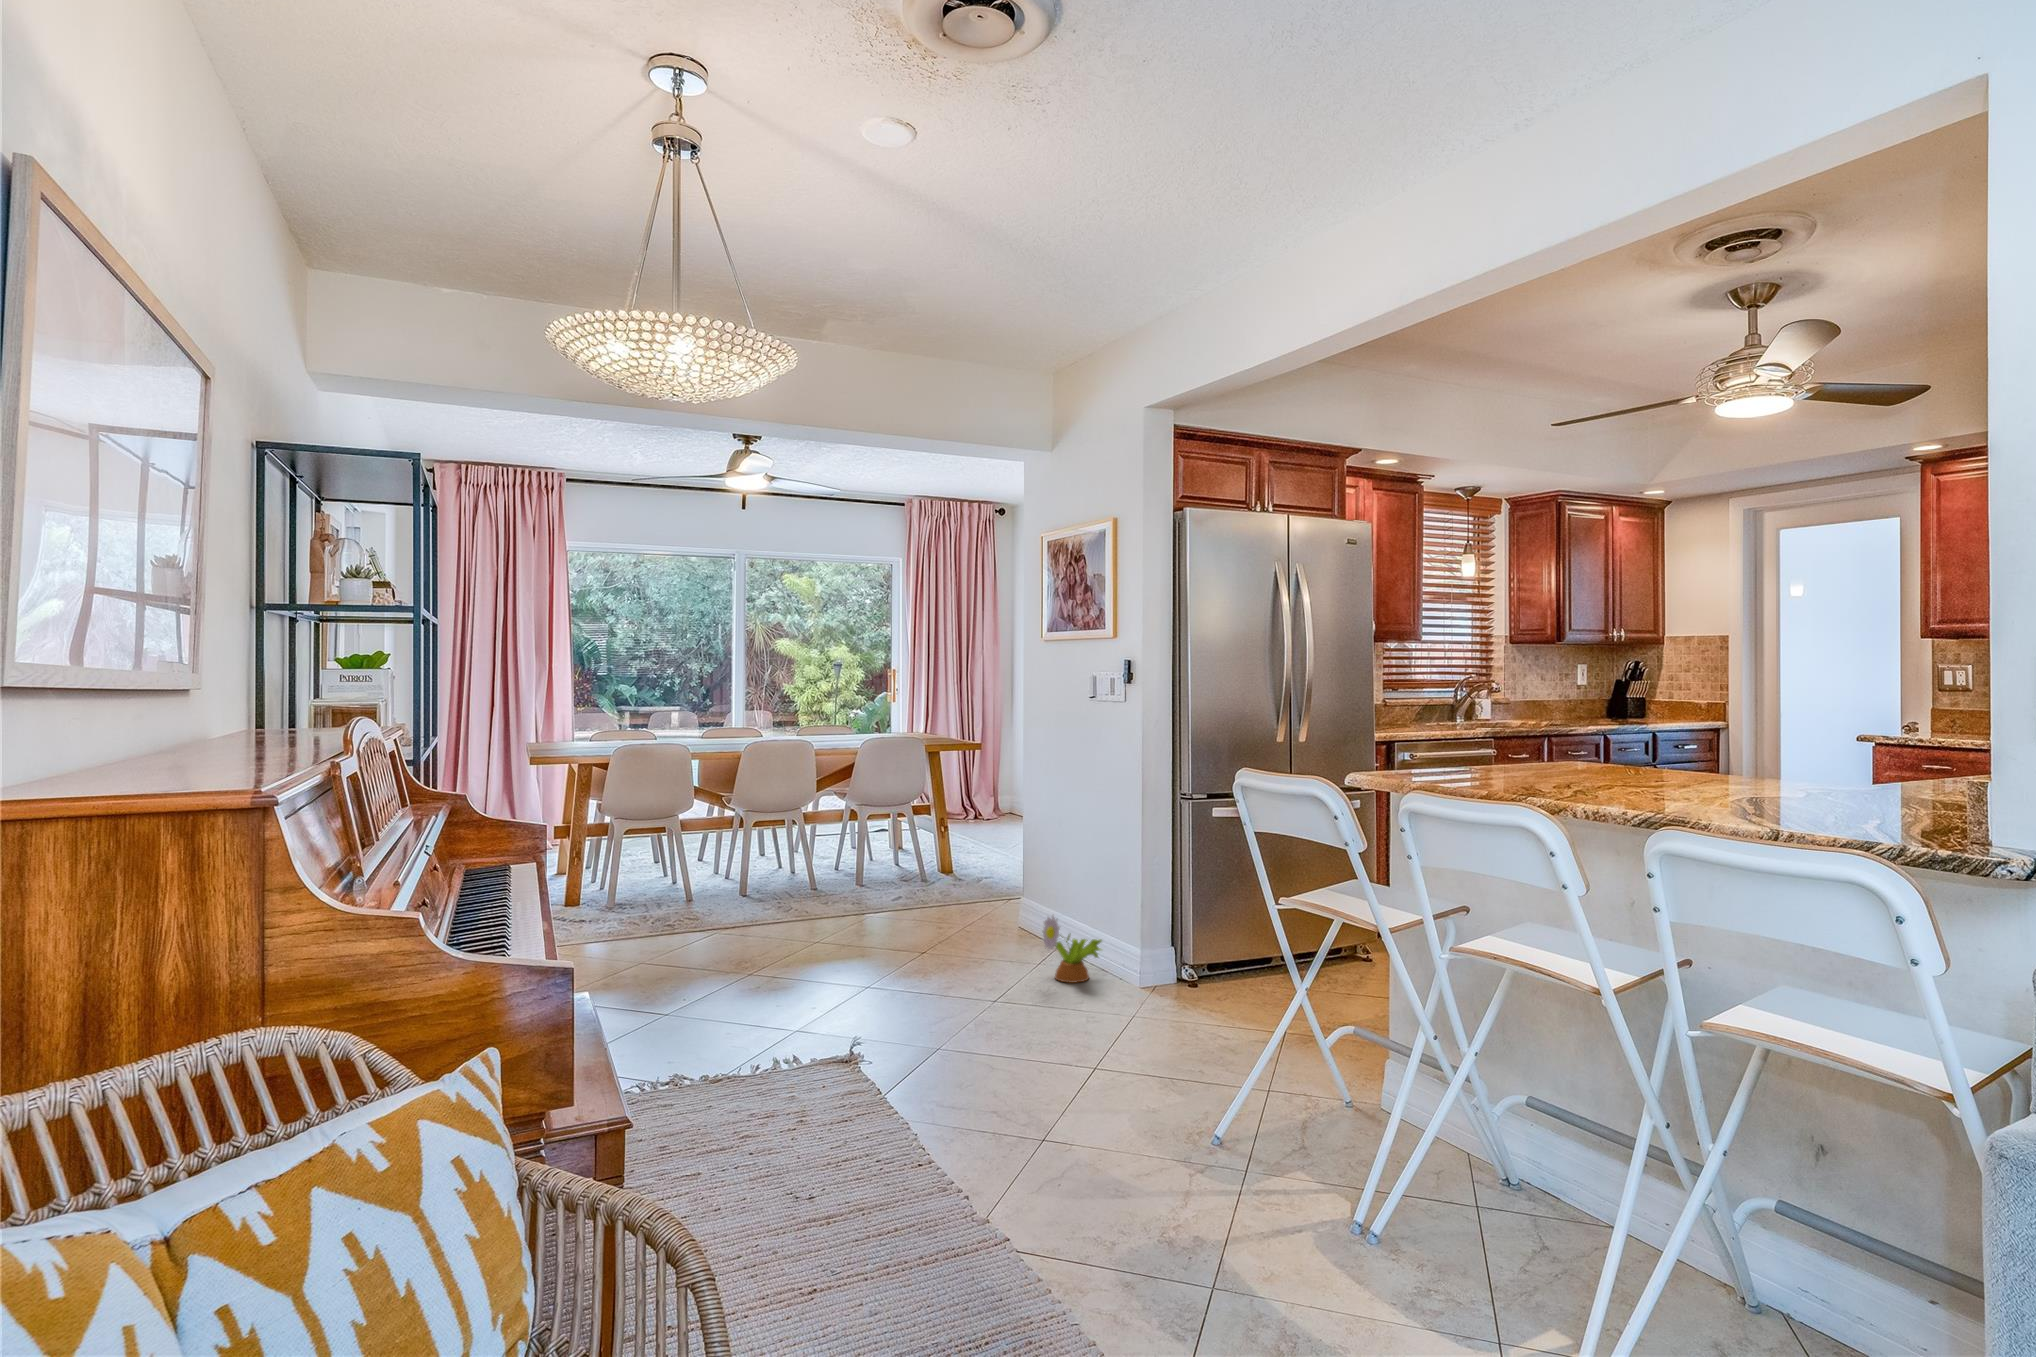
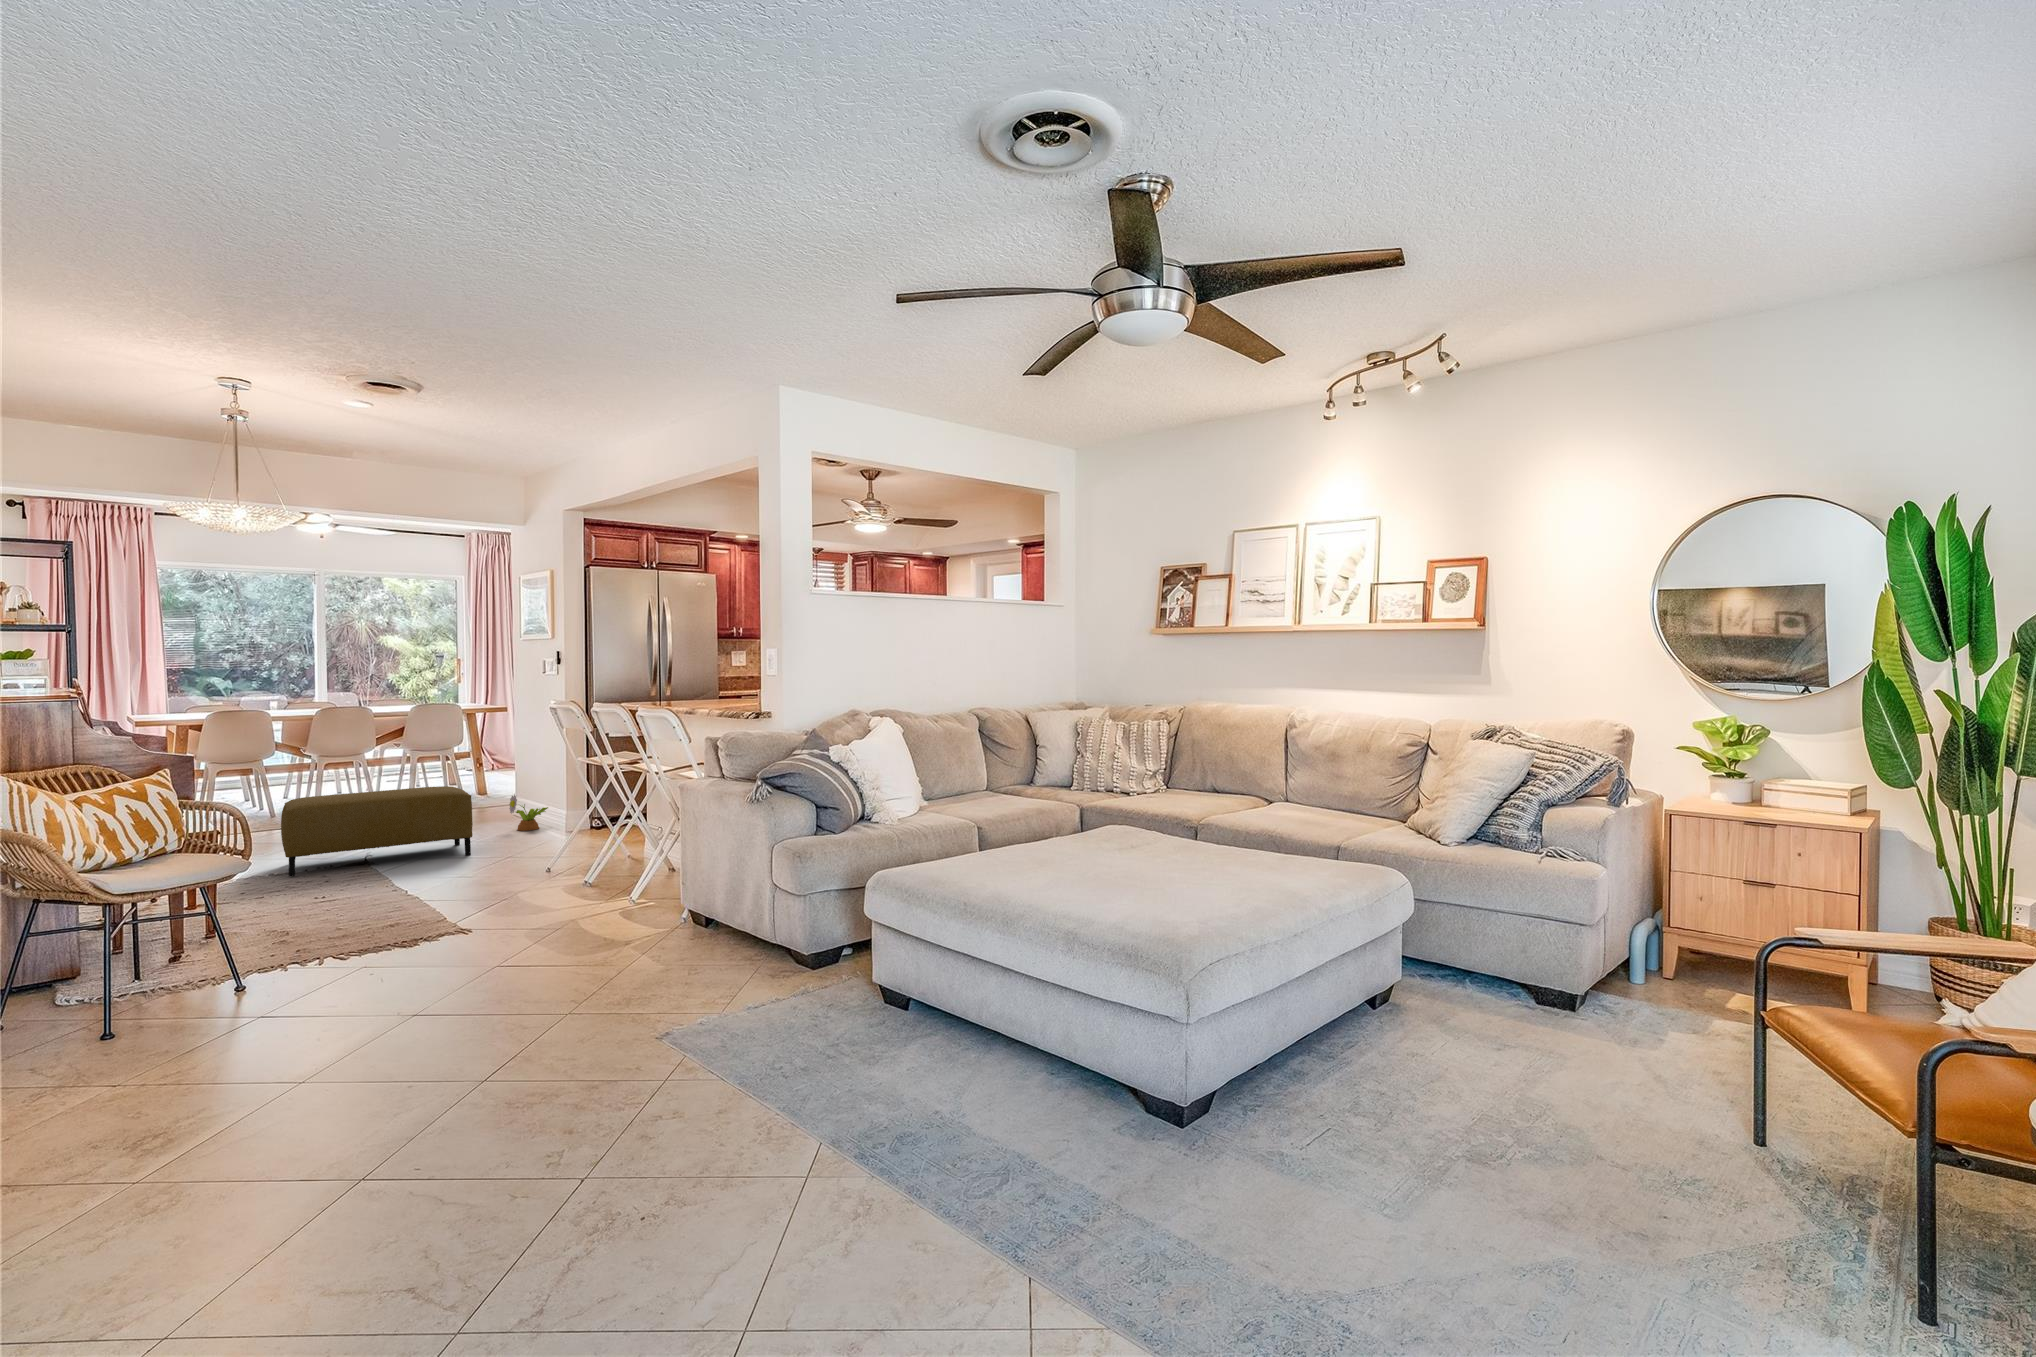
ottoman: none [716,910,1027,1096] -> present [281,786,473,877]

